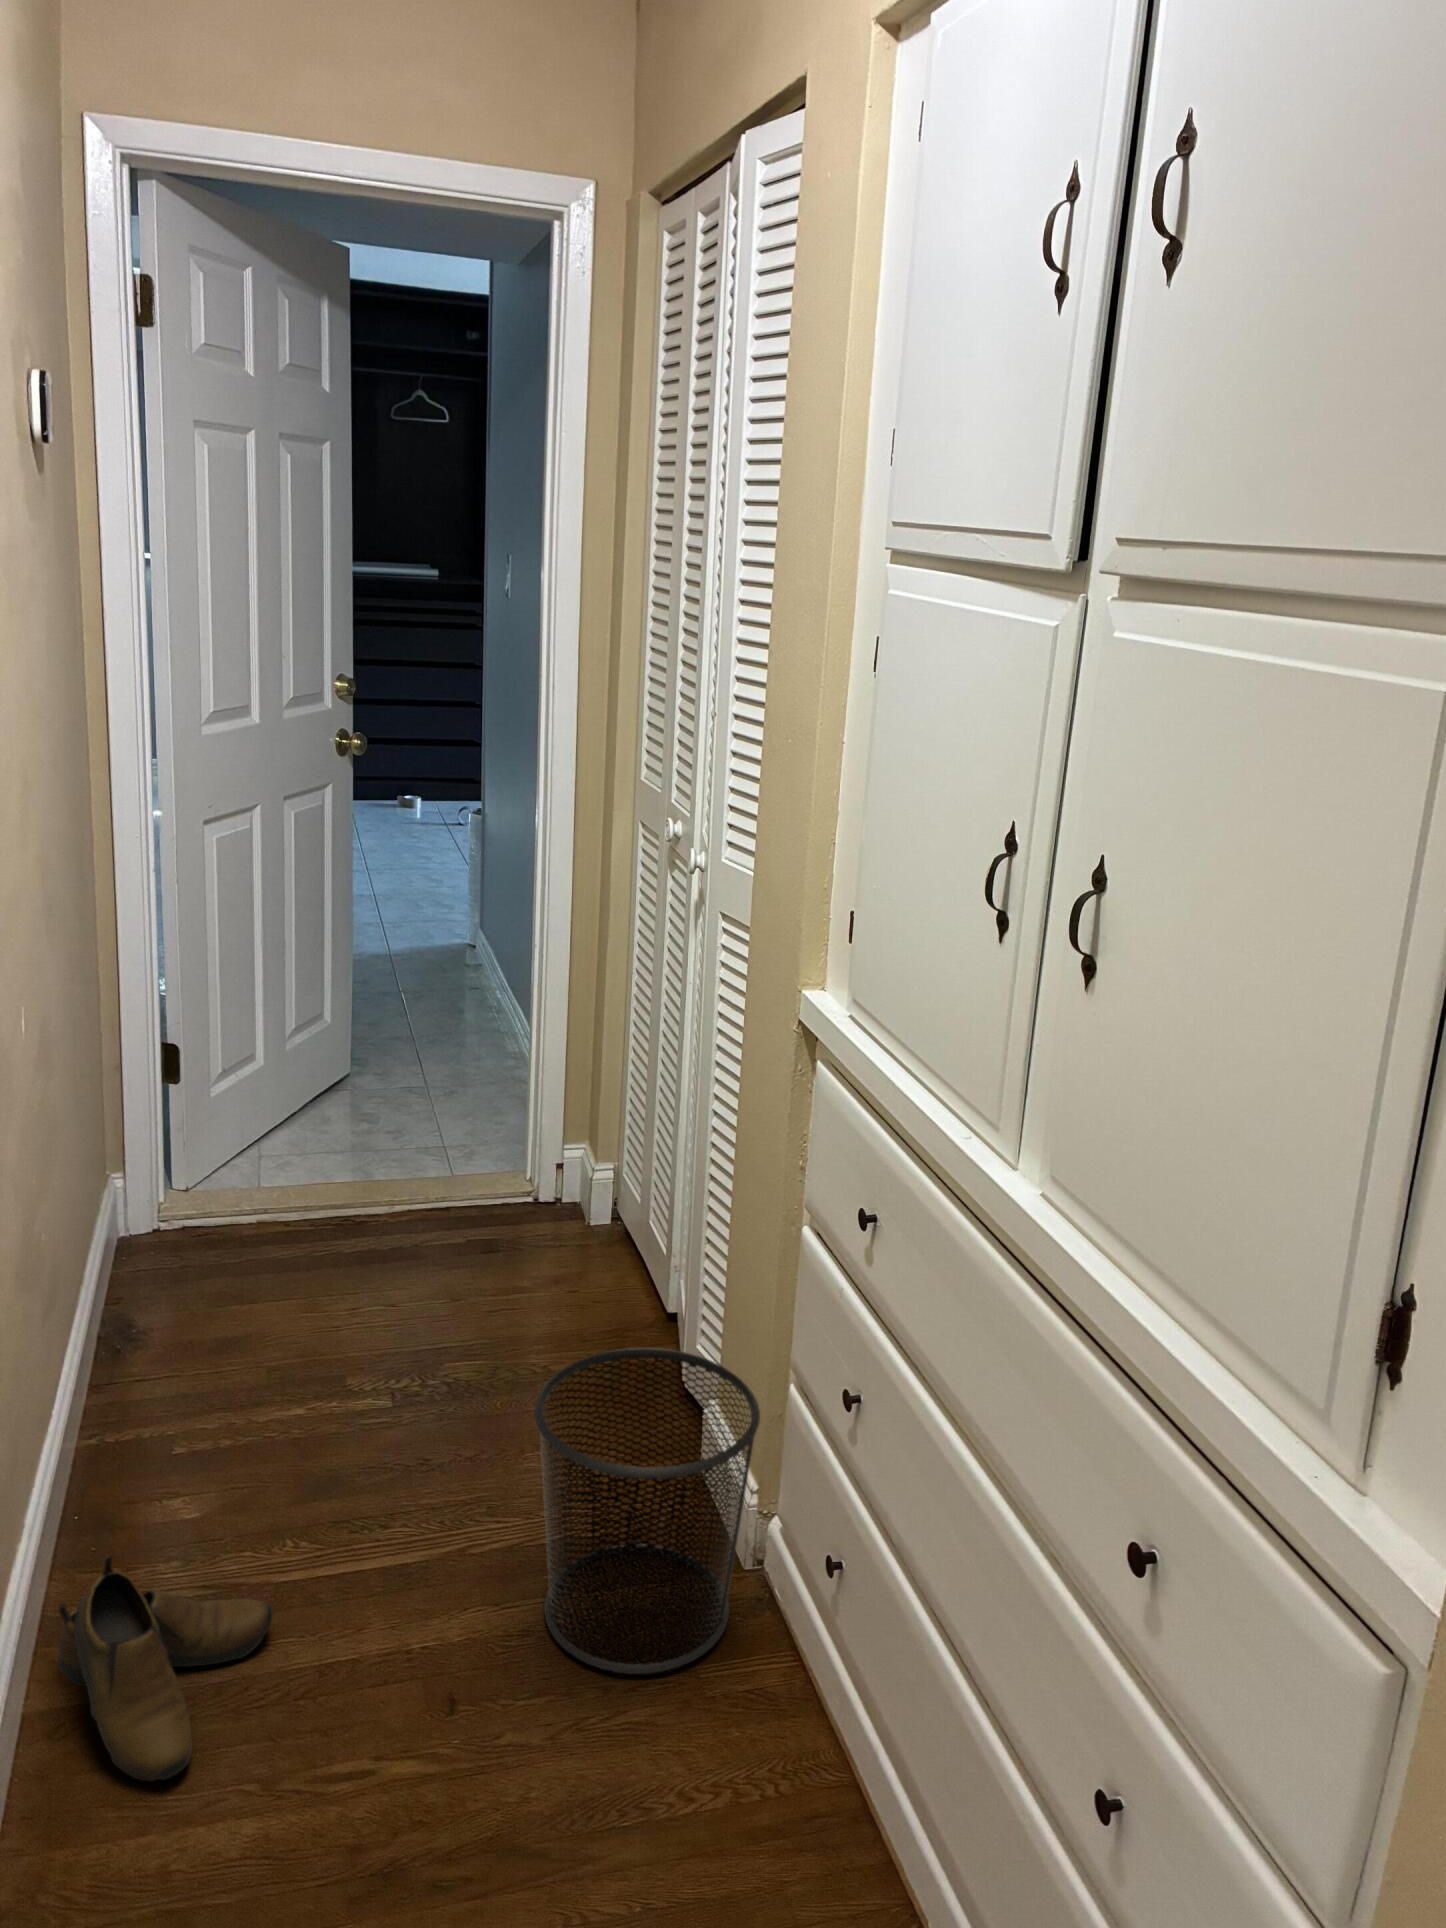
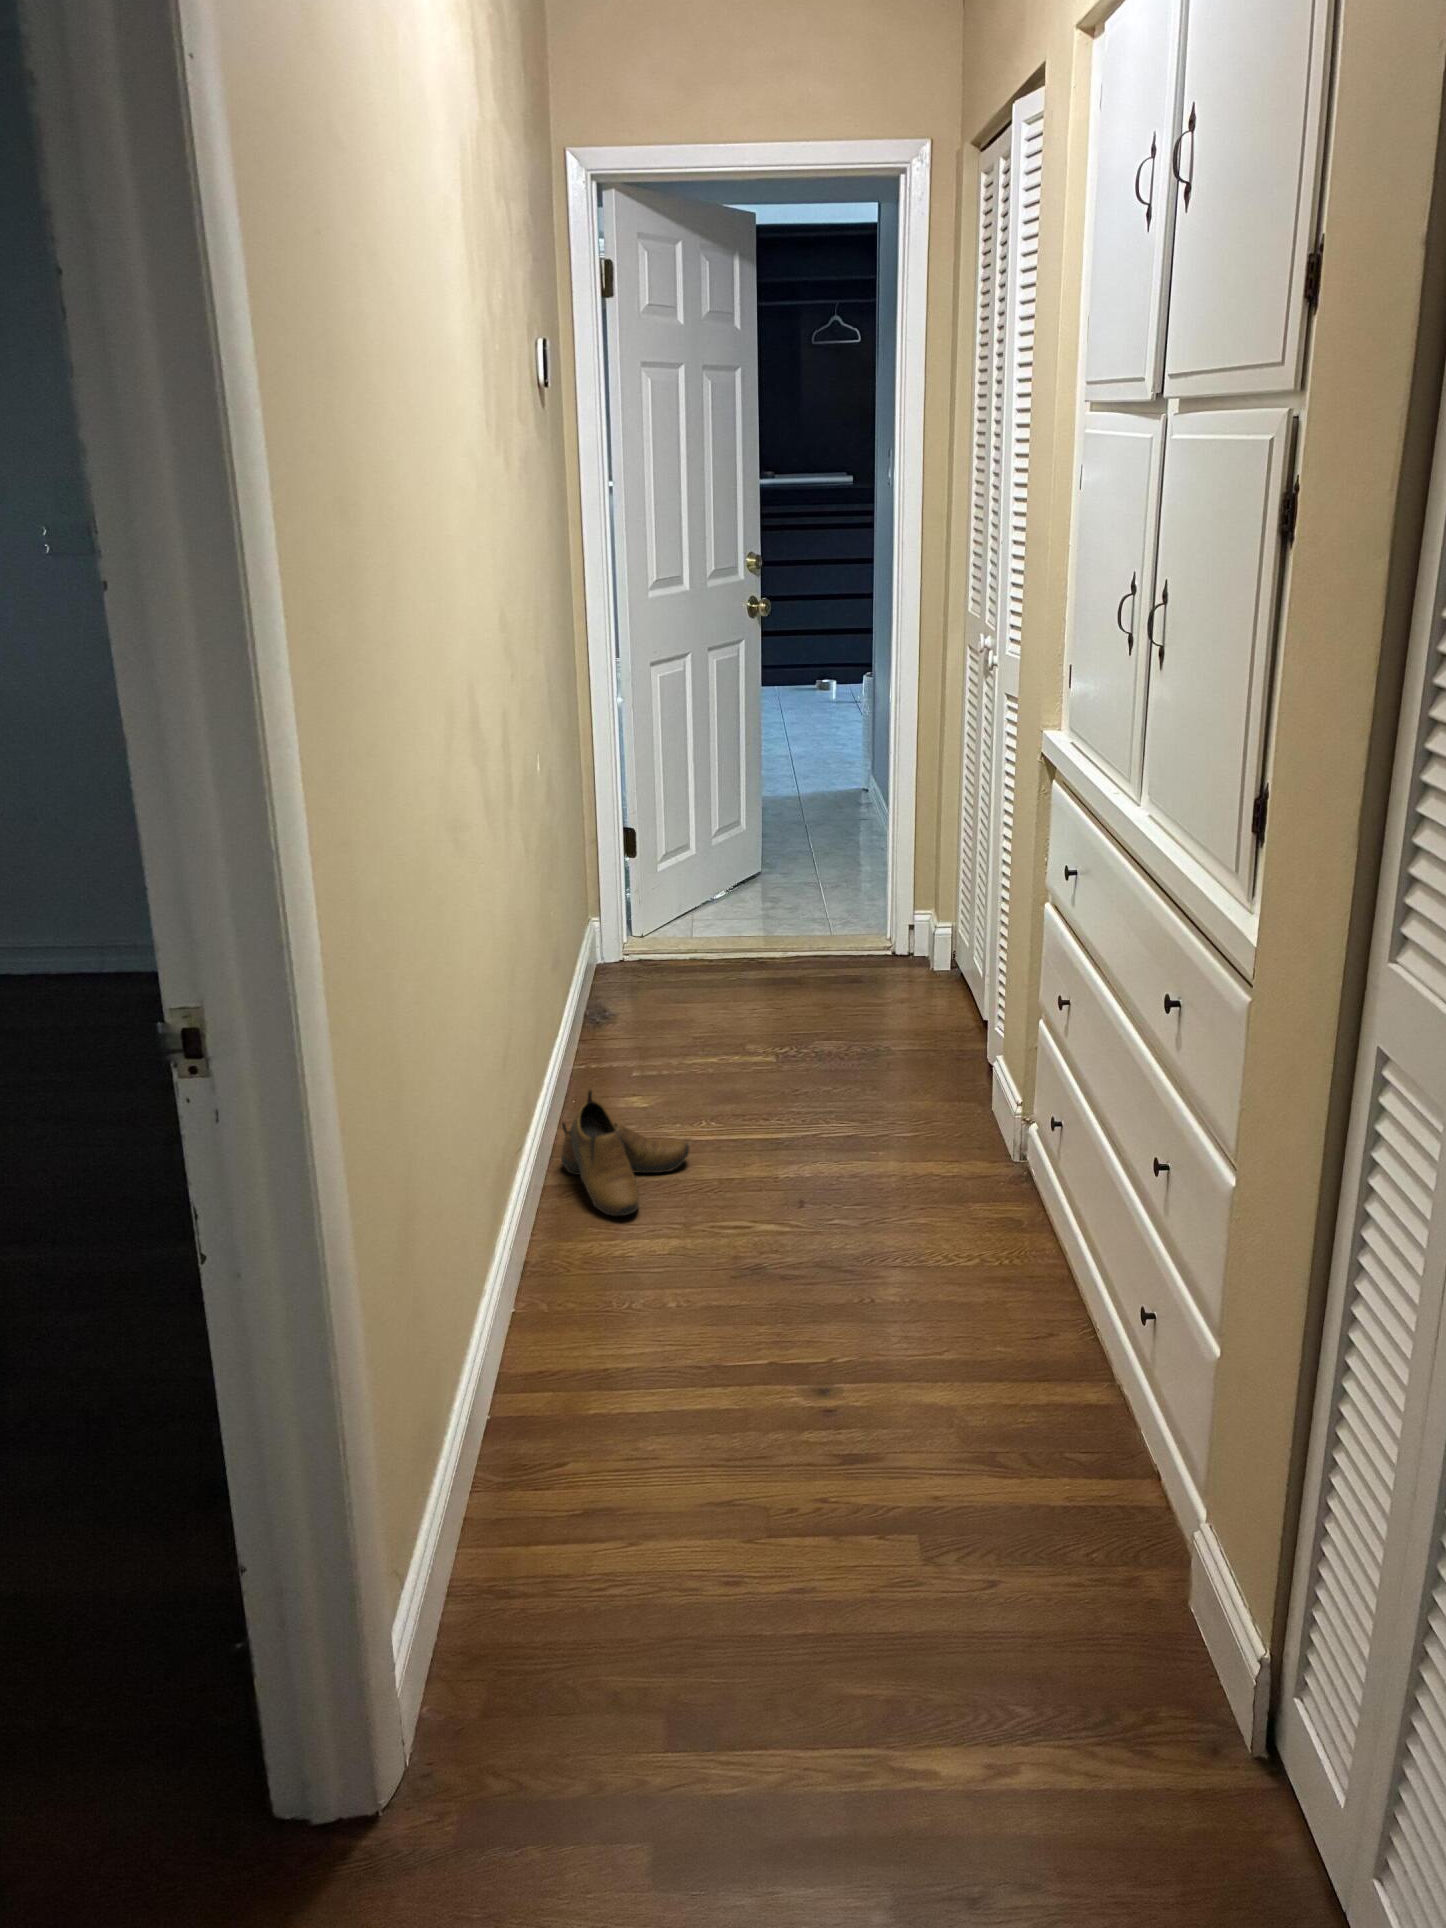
waste bin: present [534,1348,760,1674] -> none [856,997,1013,1203]

